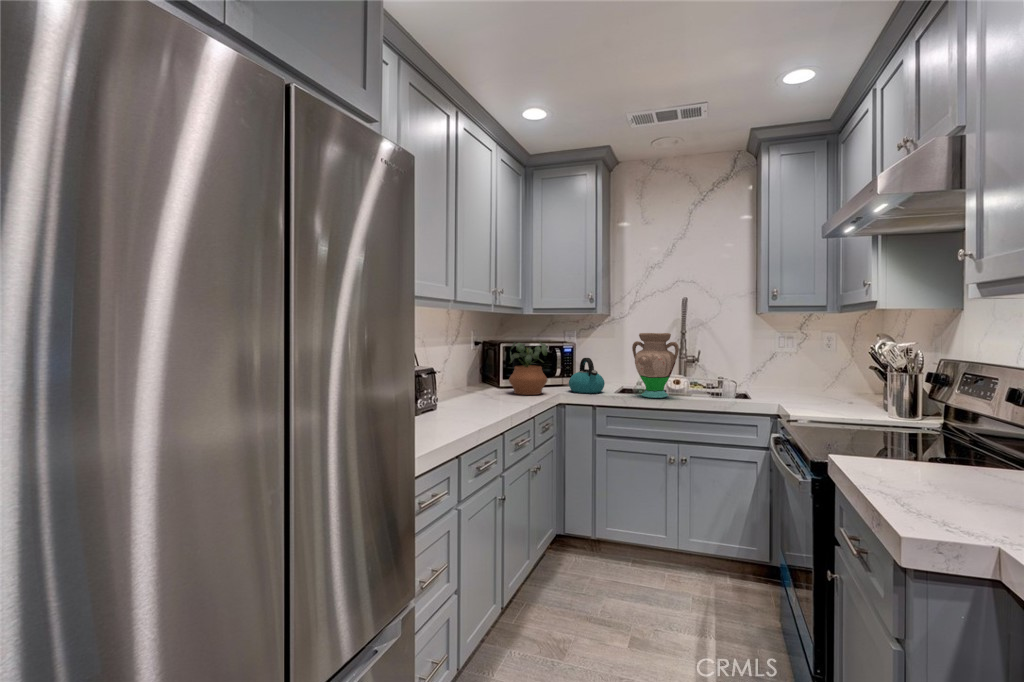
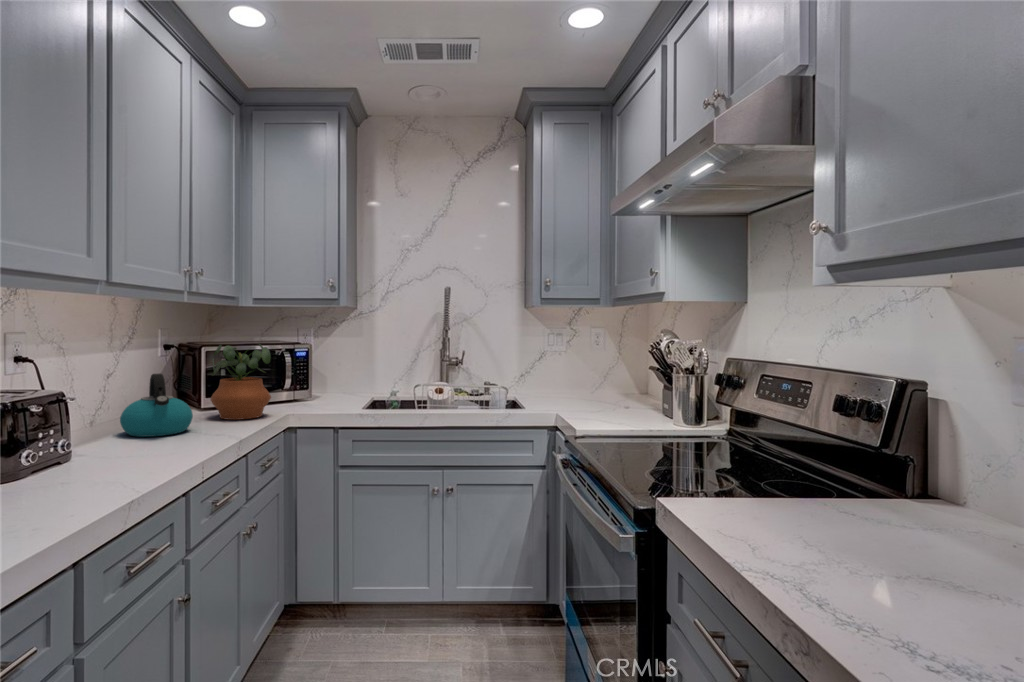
vase: present [632,333,679,398] -> none [387,333,443,414]
kettle: present [569,358,605,393] -> present [120,374,193,437]

